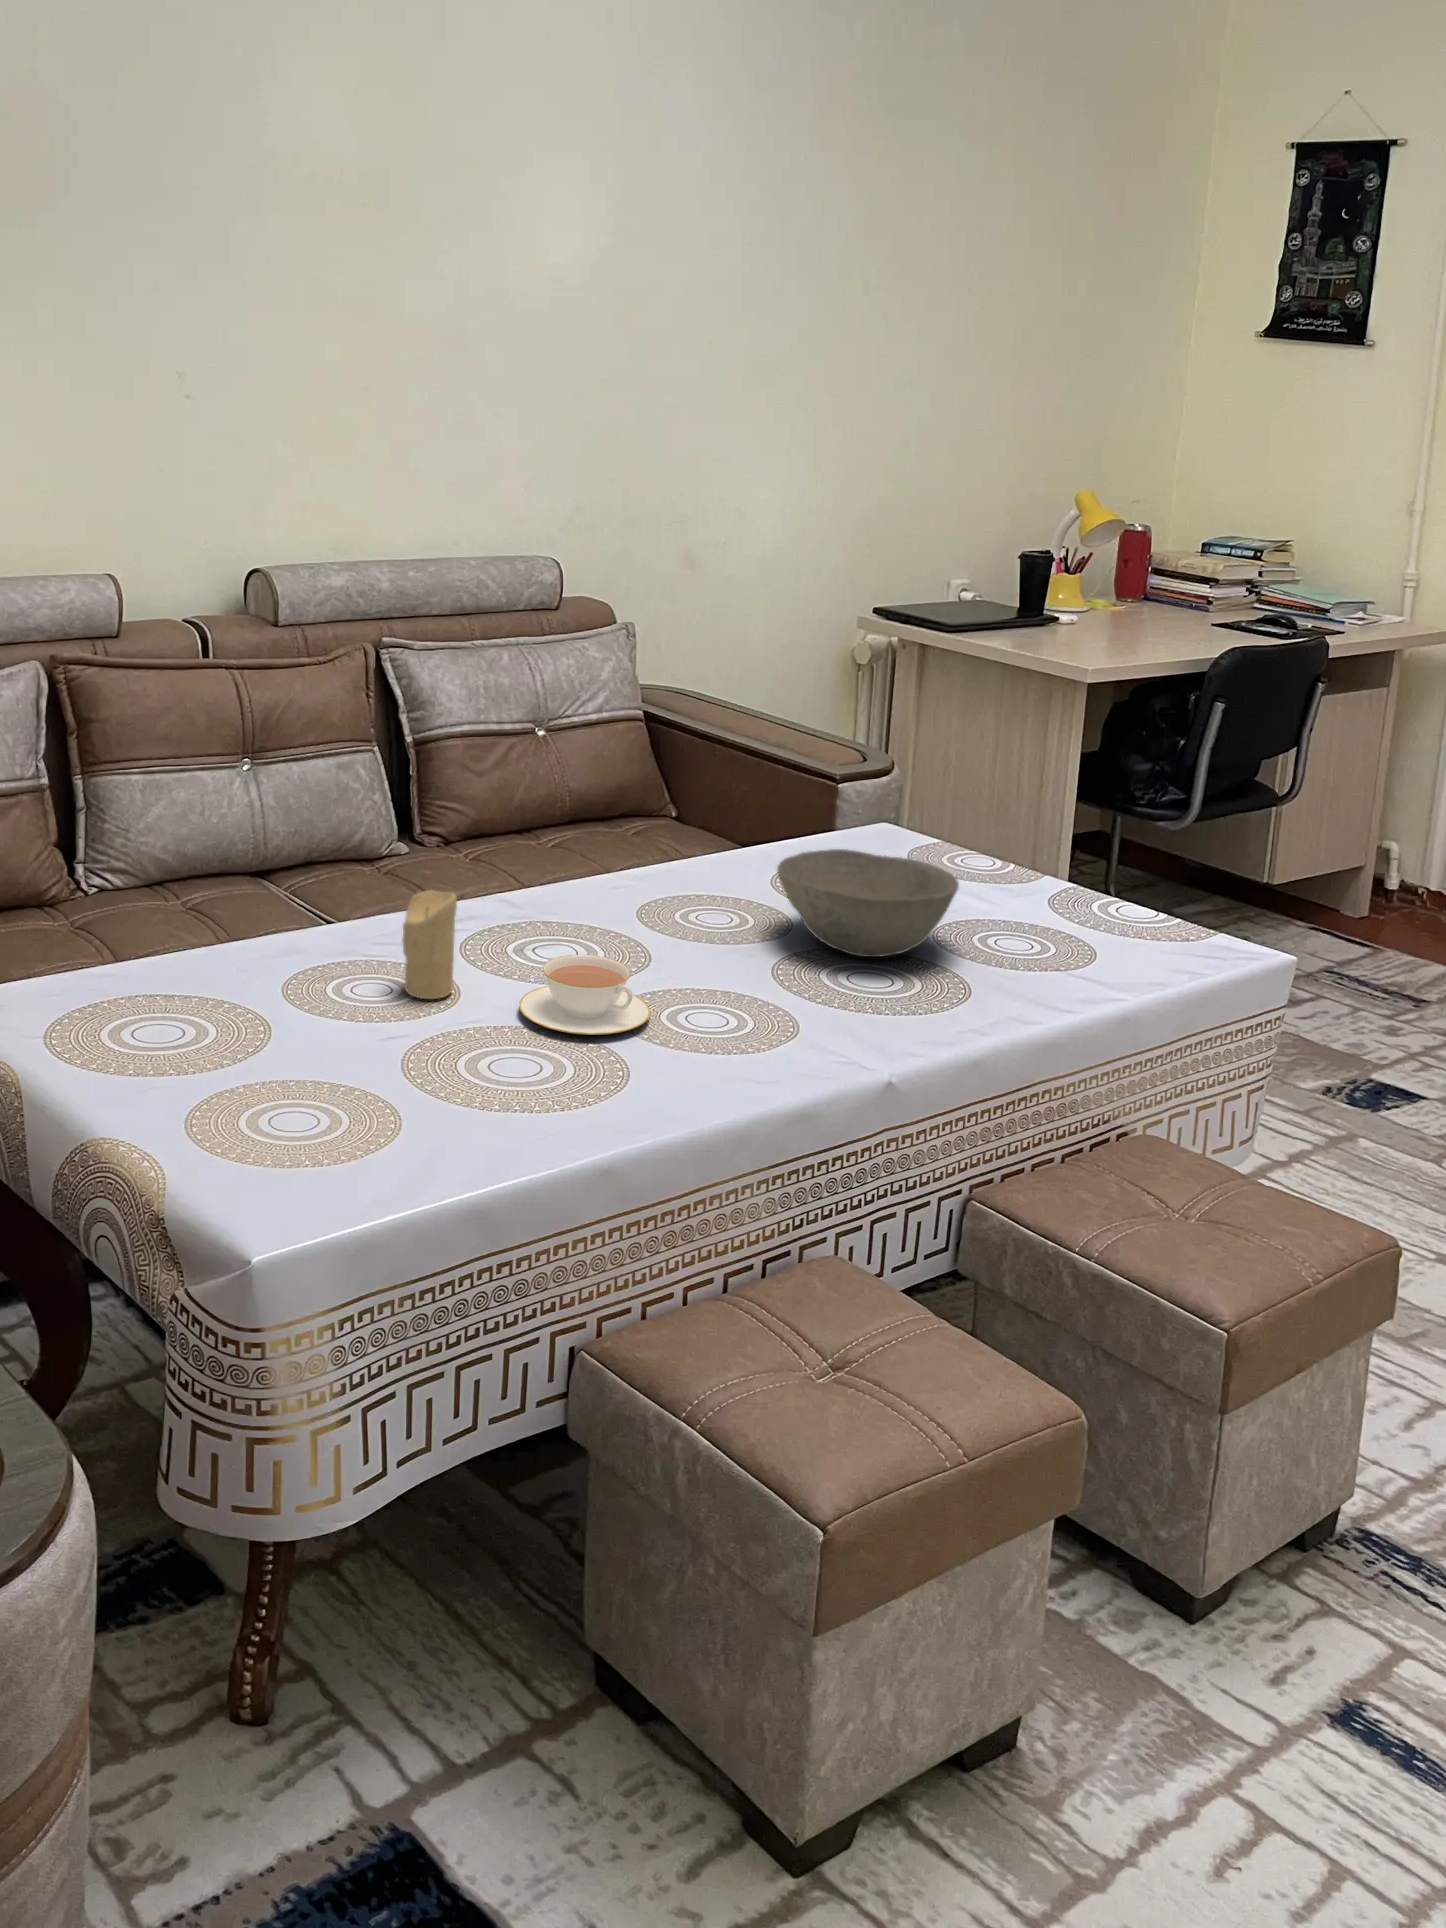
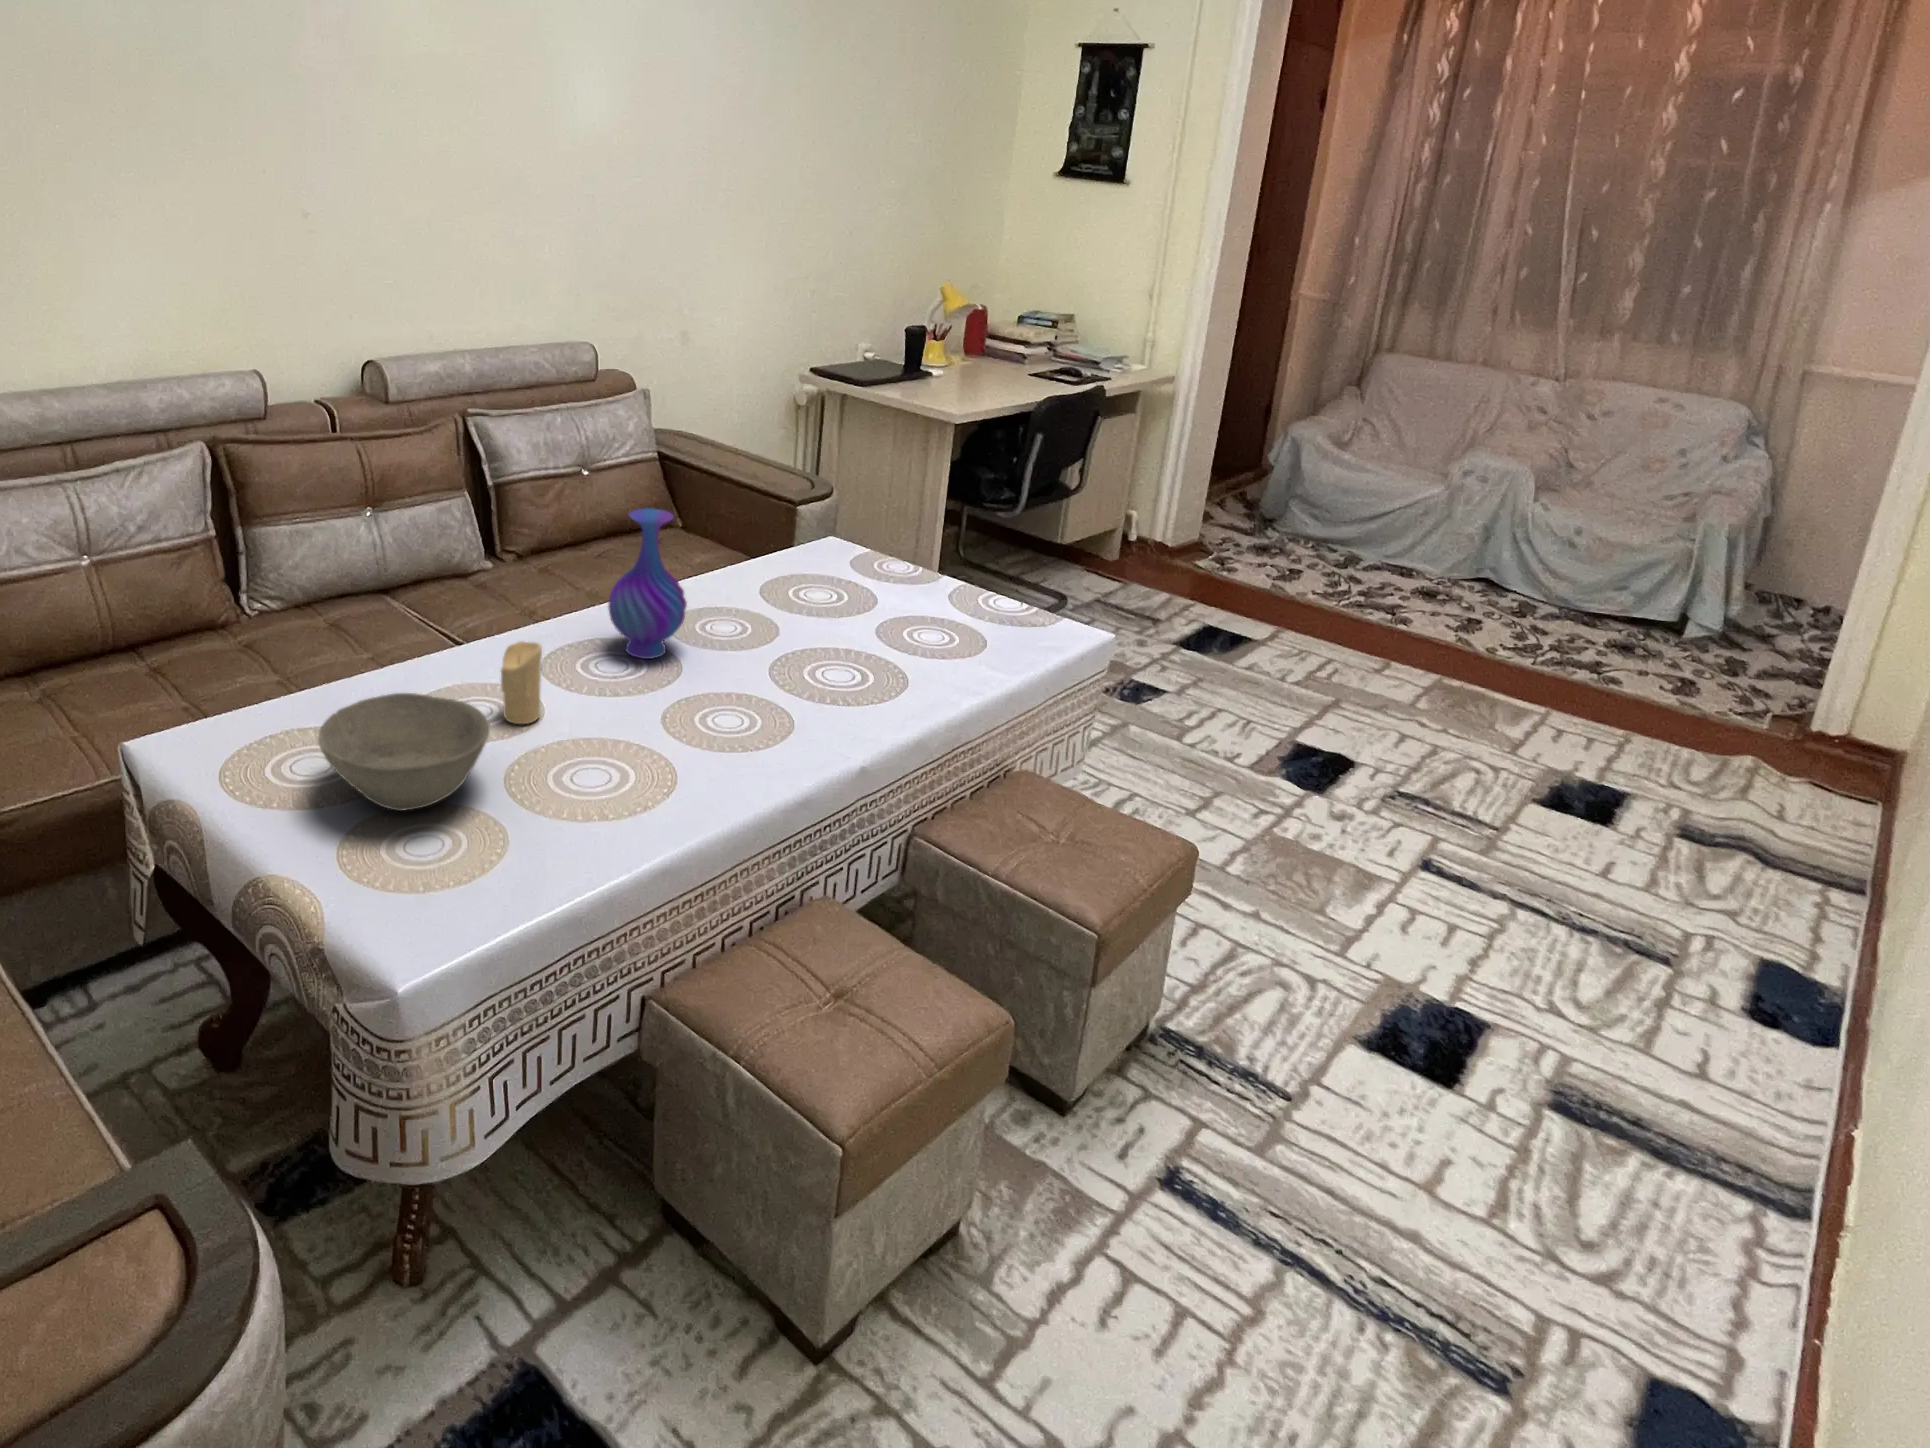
vase: none [551,735,658,939] -> present [608,509,687,659]
bowl: present [777,849,959,957] -> present [318,693,490,811]
teacup: present [519,955,650,1035] -> none [592,684,690,751]

